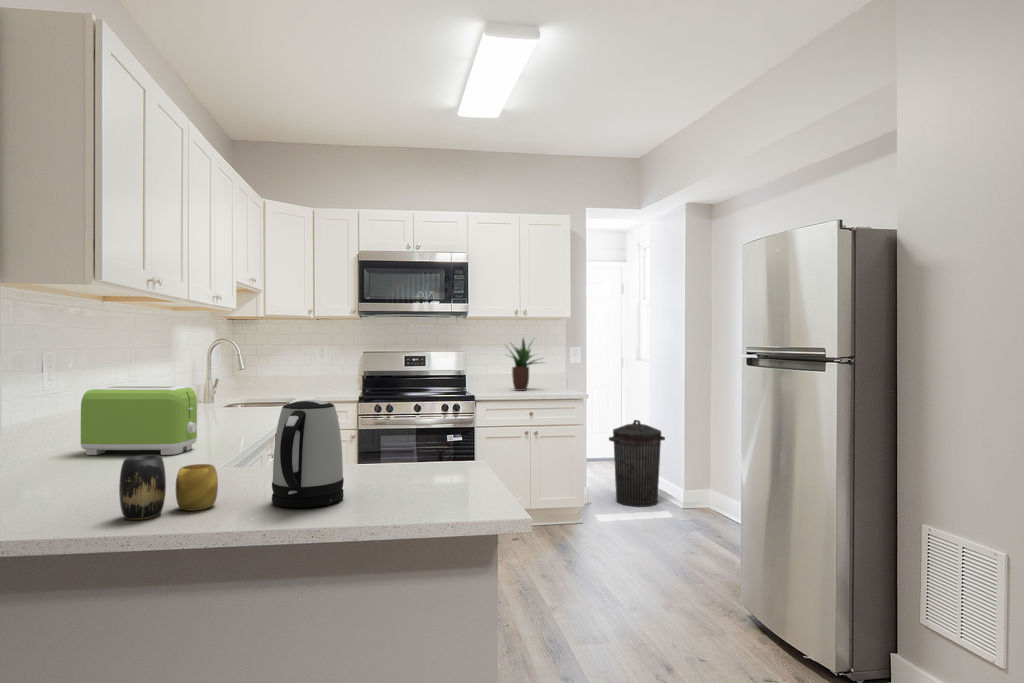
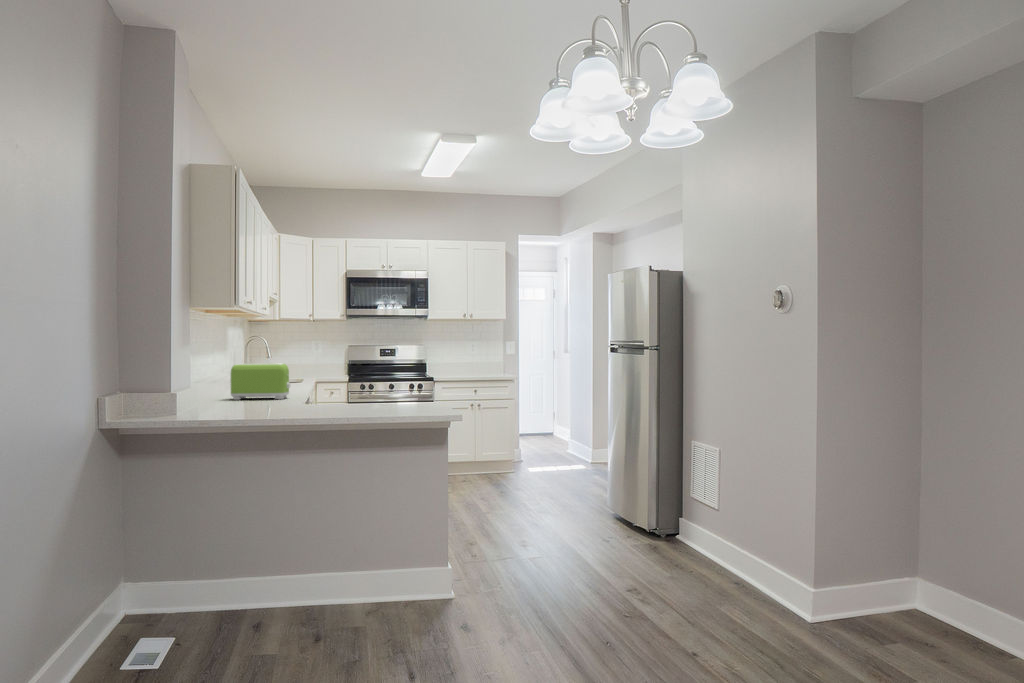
potted plant: present [510,339,537,391] -> none [456,333,488,374]
kettle: present [272,400,344,508] -> none [359,363,390,408]
trash can: present [609,420,665,506] -> none [537,397,581,462]
vase: present [119,455,218,520] -> none [302,386,337,411]

